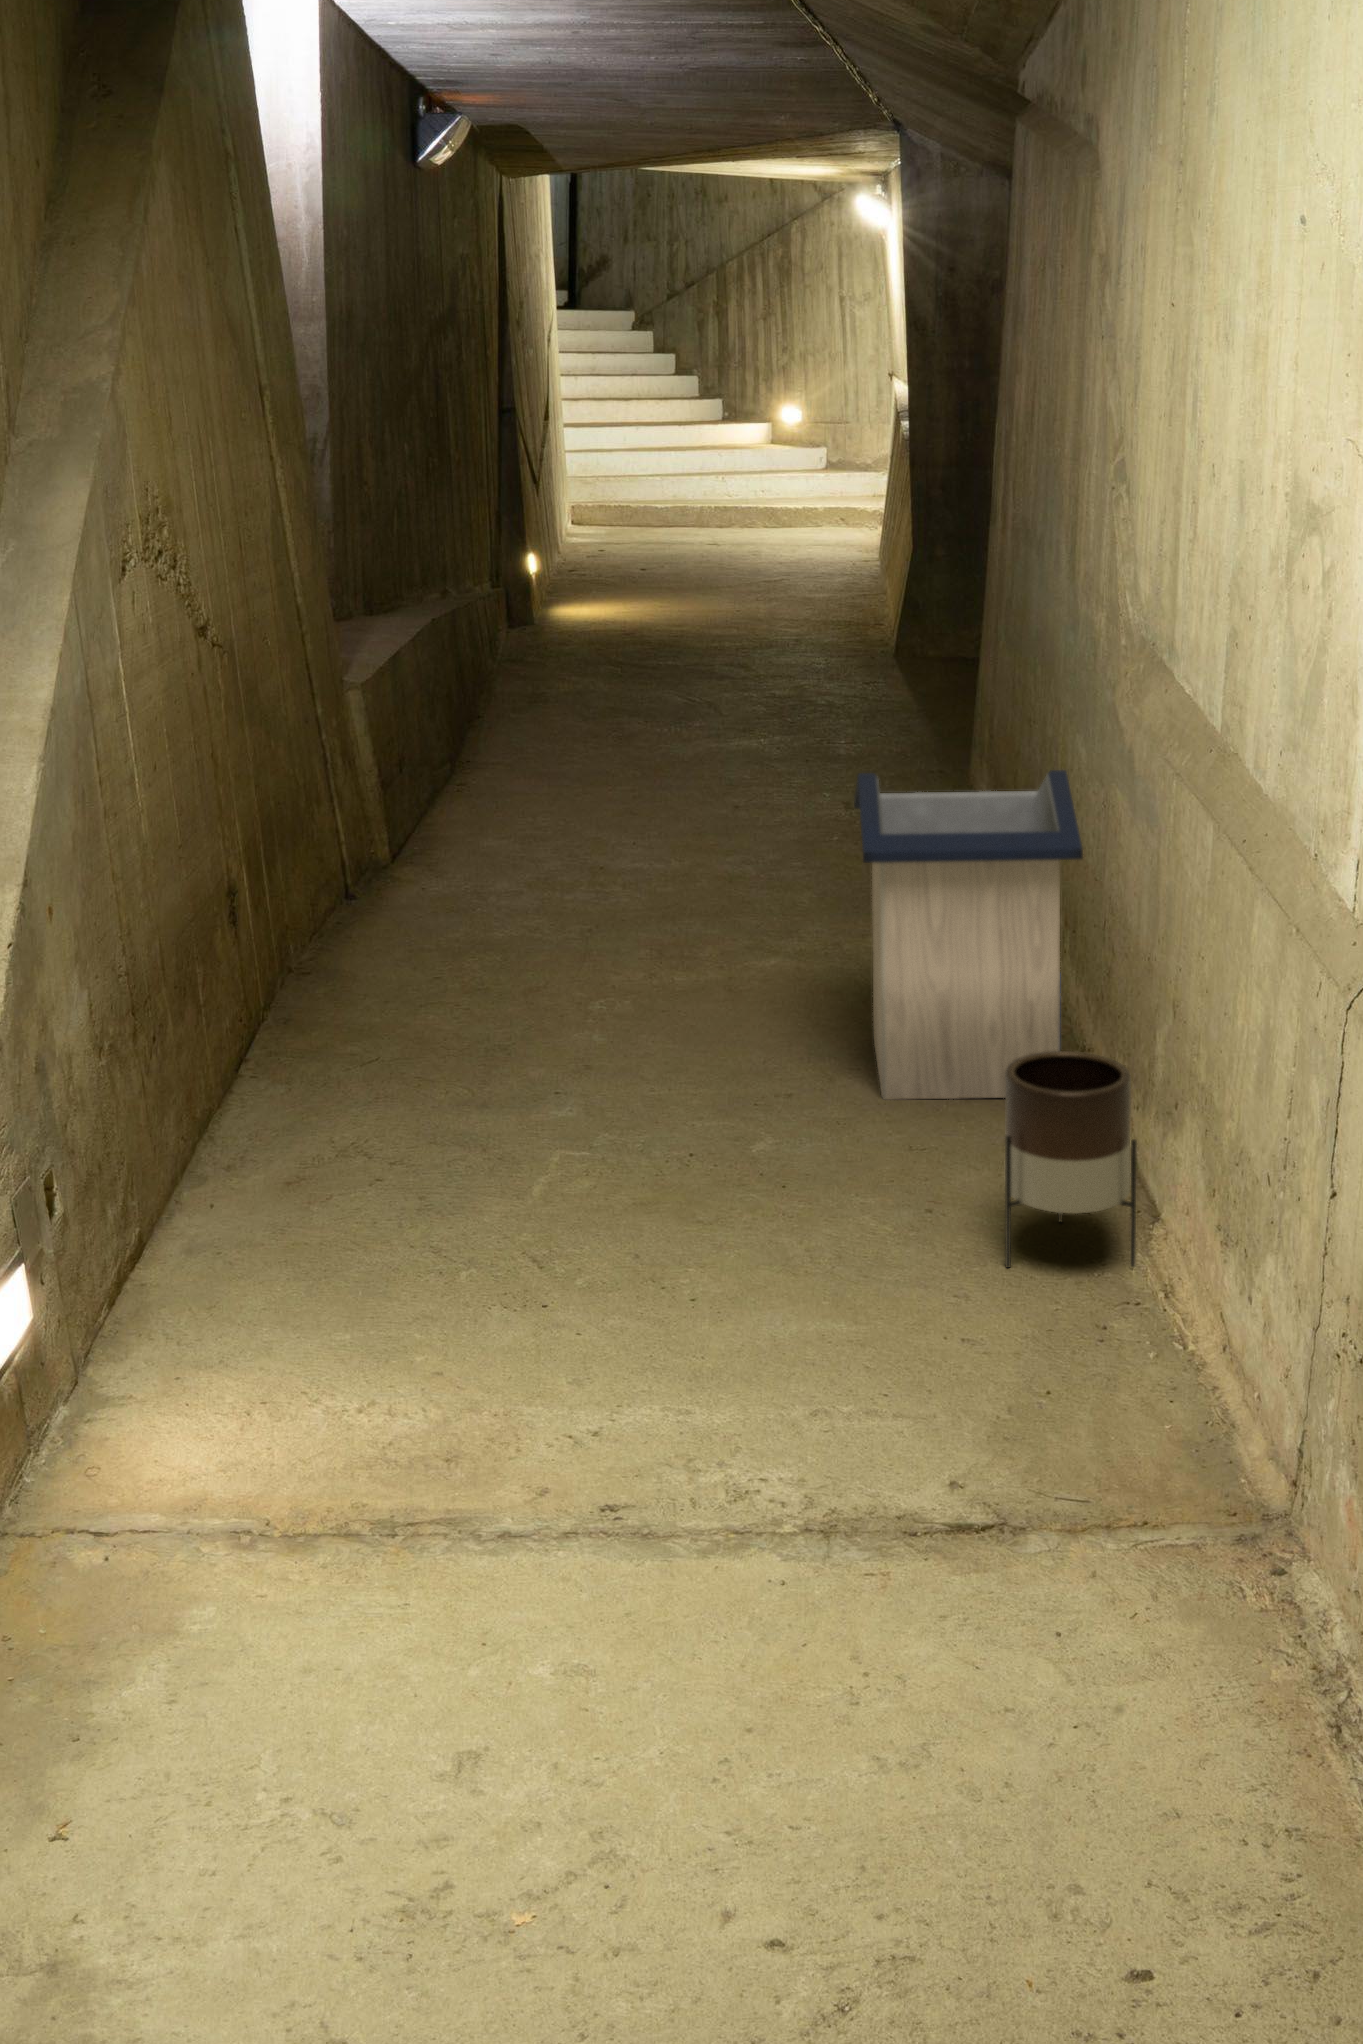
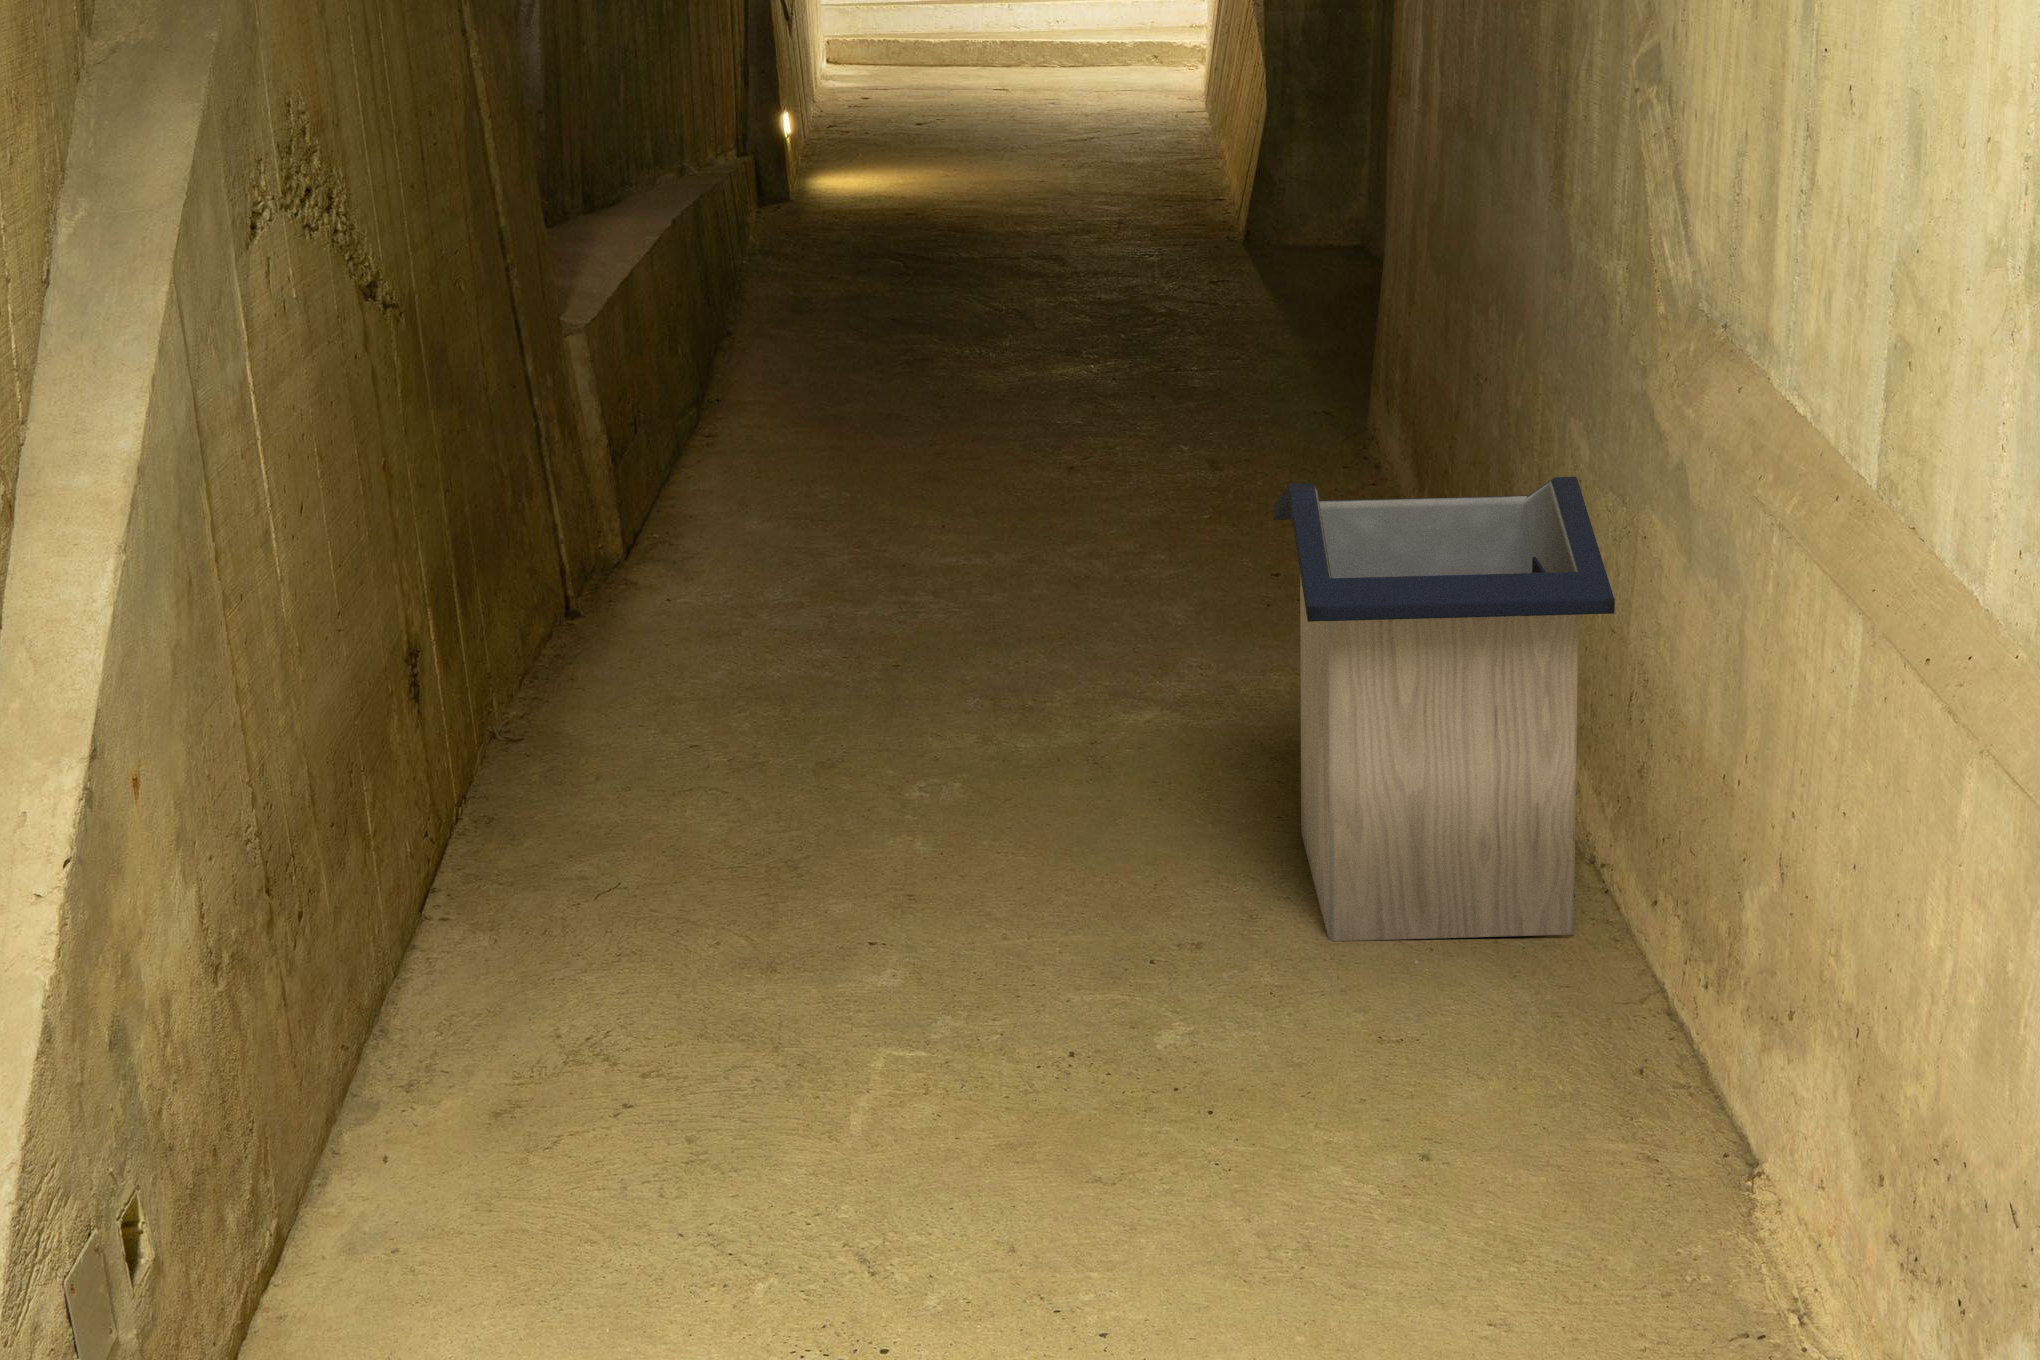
planter: present [1005,1051,1137,1268] -> none [1552,932,1754,1265]

